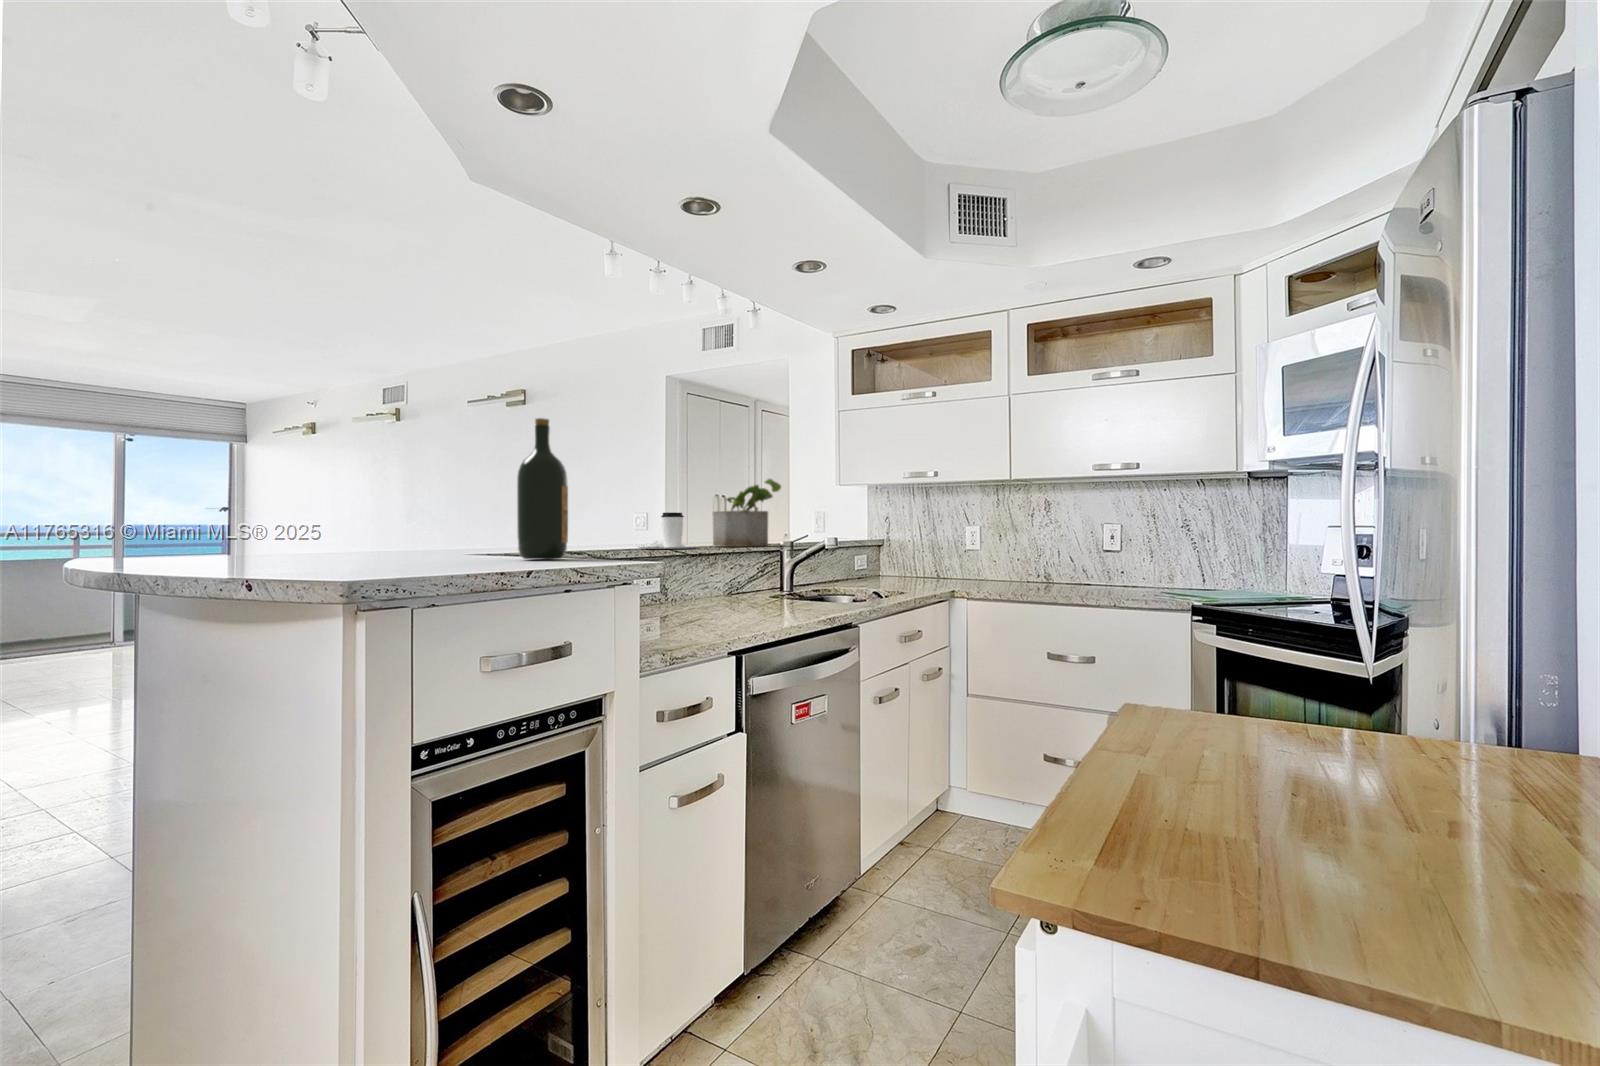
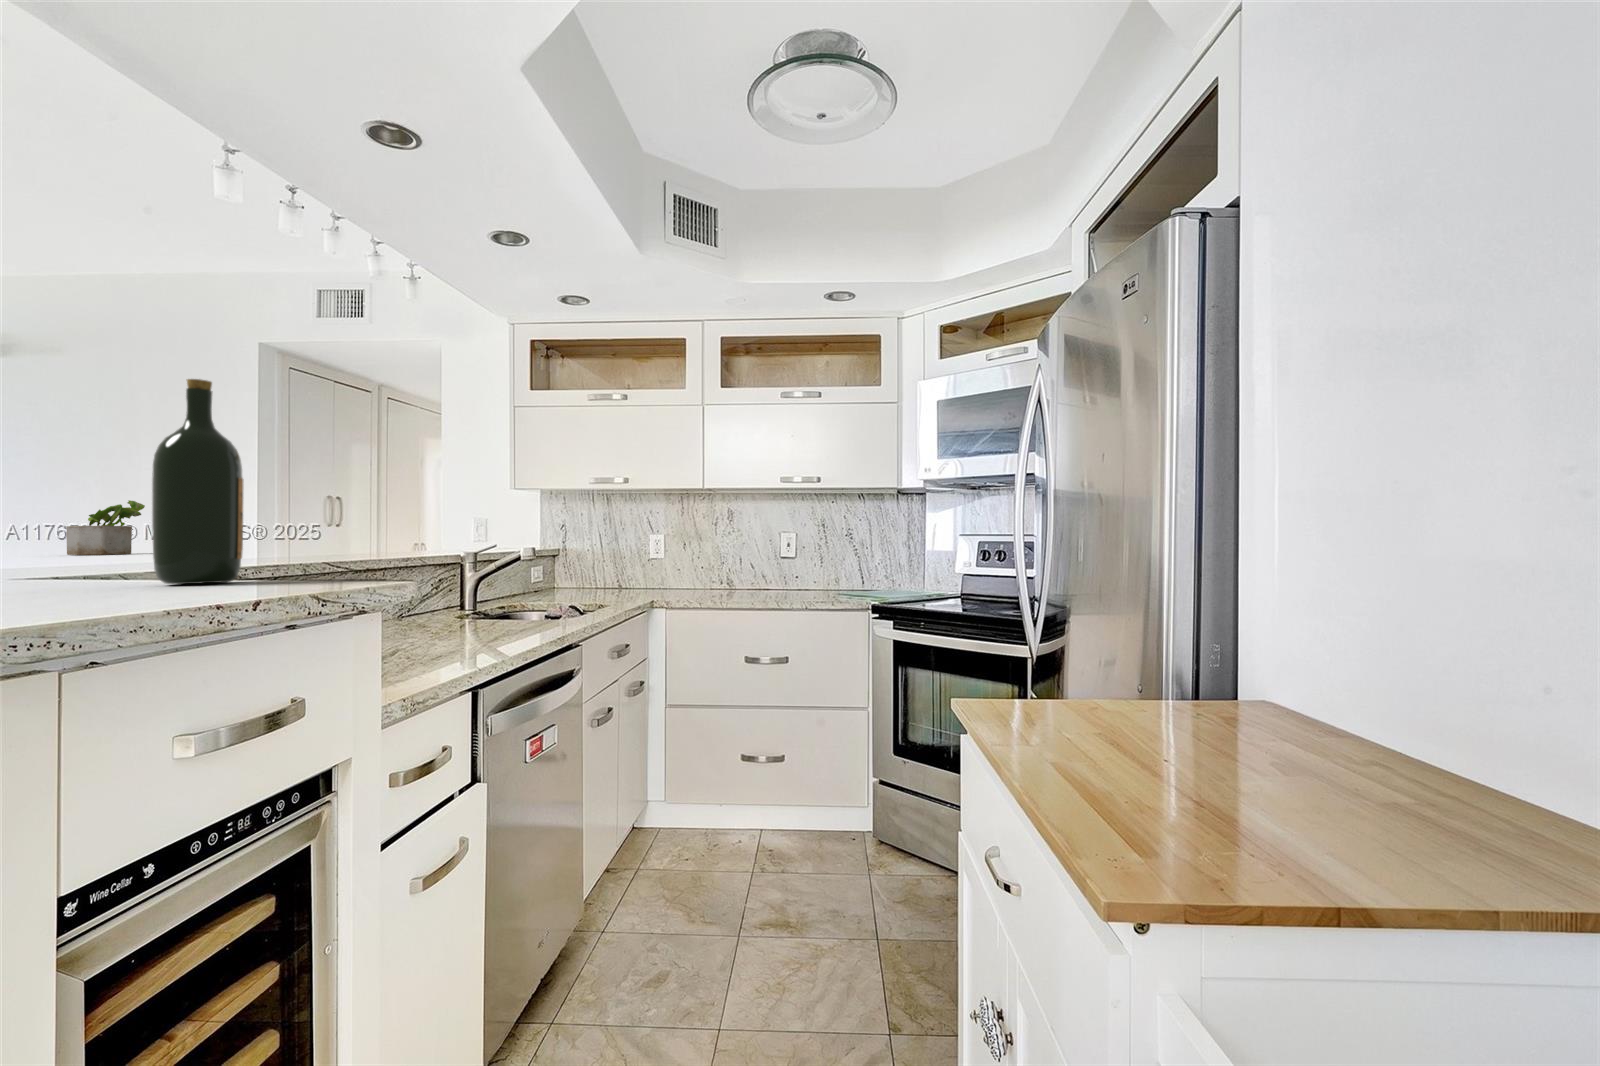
potted plant: present [713,479,781,547] -> present [66,500,145,555]
coffee cup: present [639,513,697,549] -> none [275,517,369,564]

